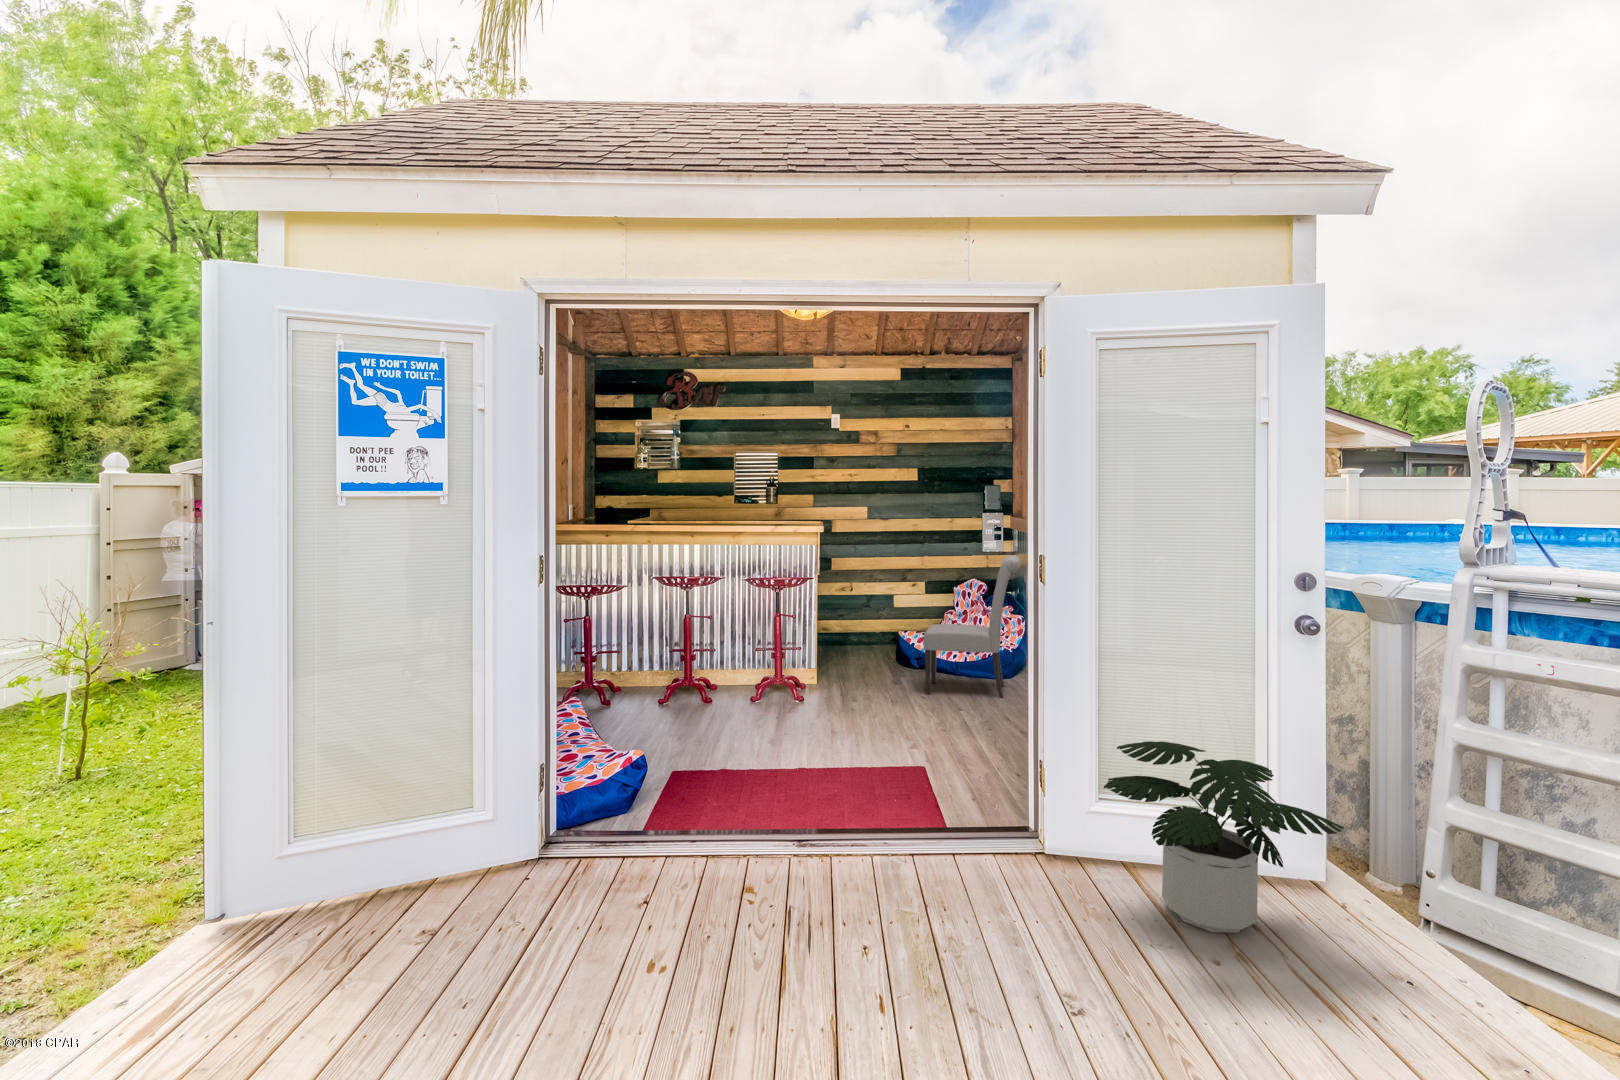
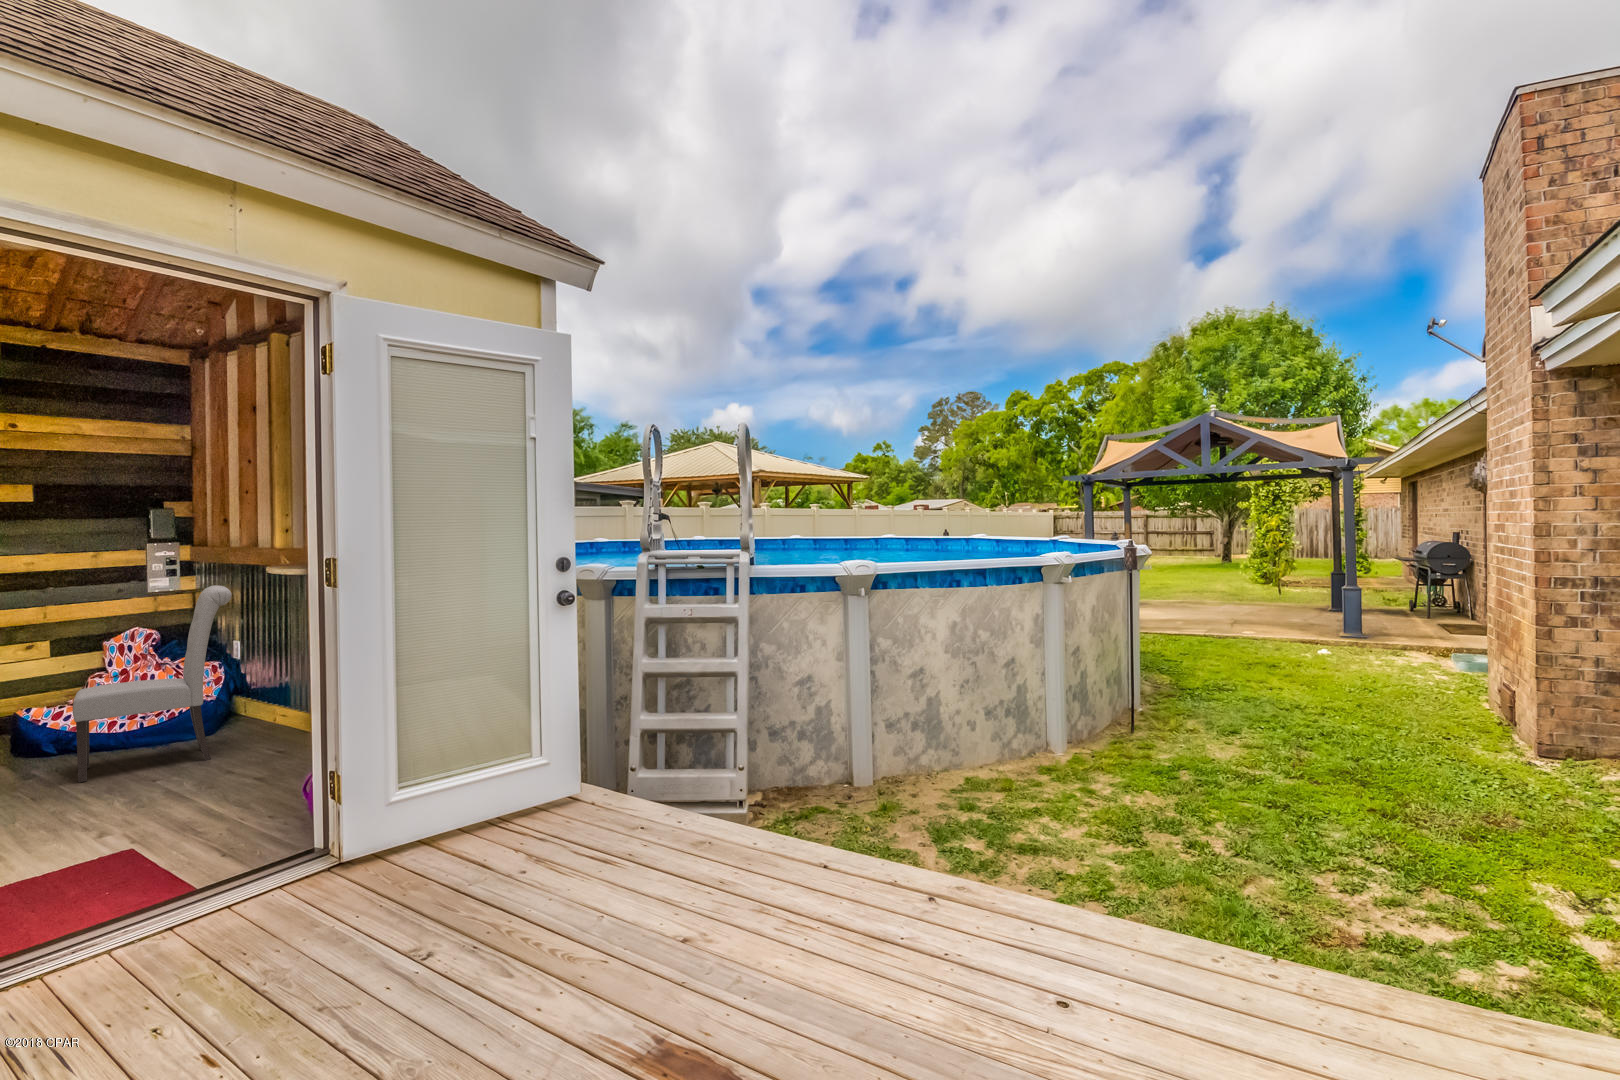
potted plant: present [1104,741,1344,933] -> none [410,713,595,860]

